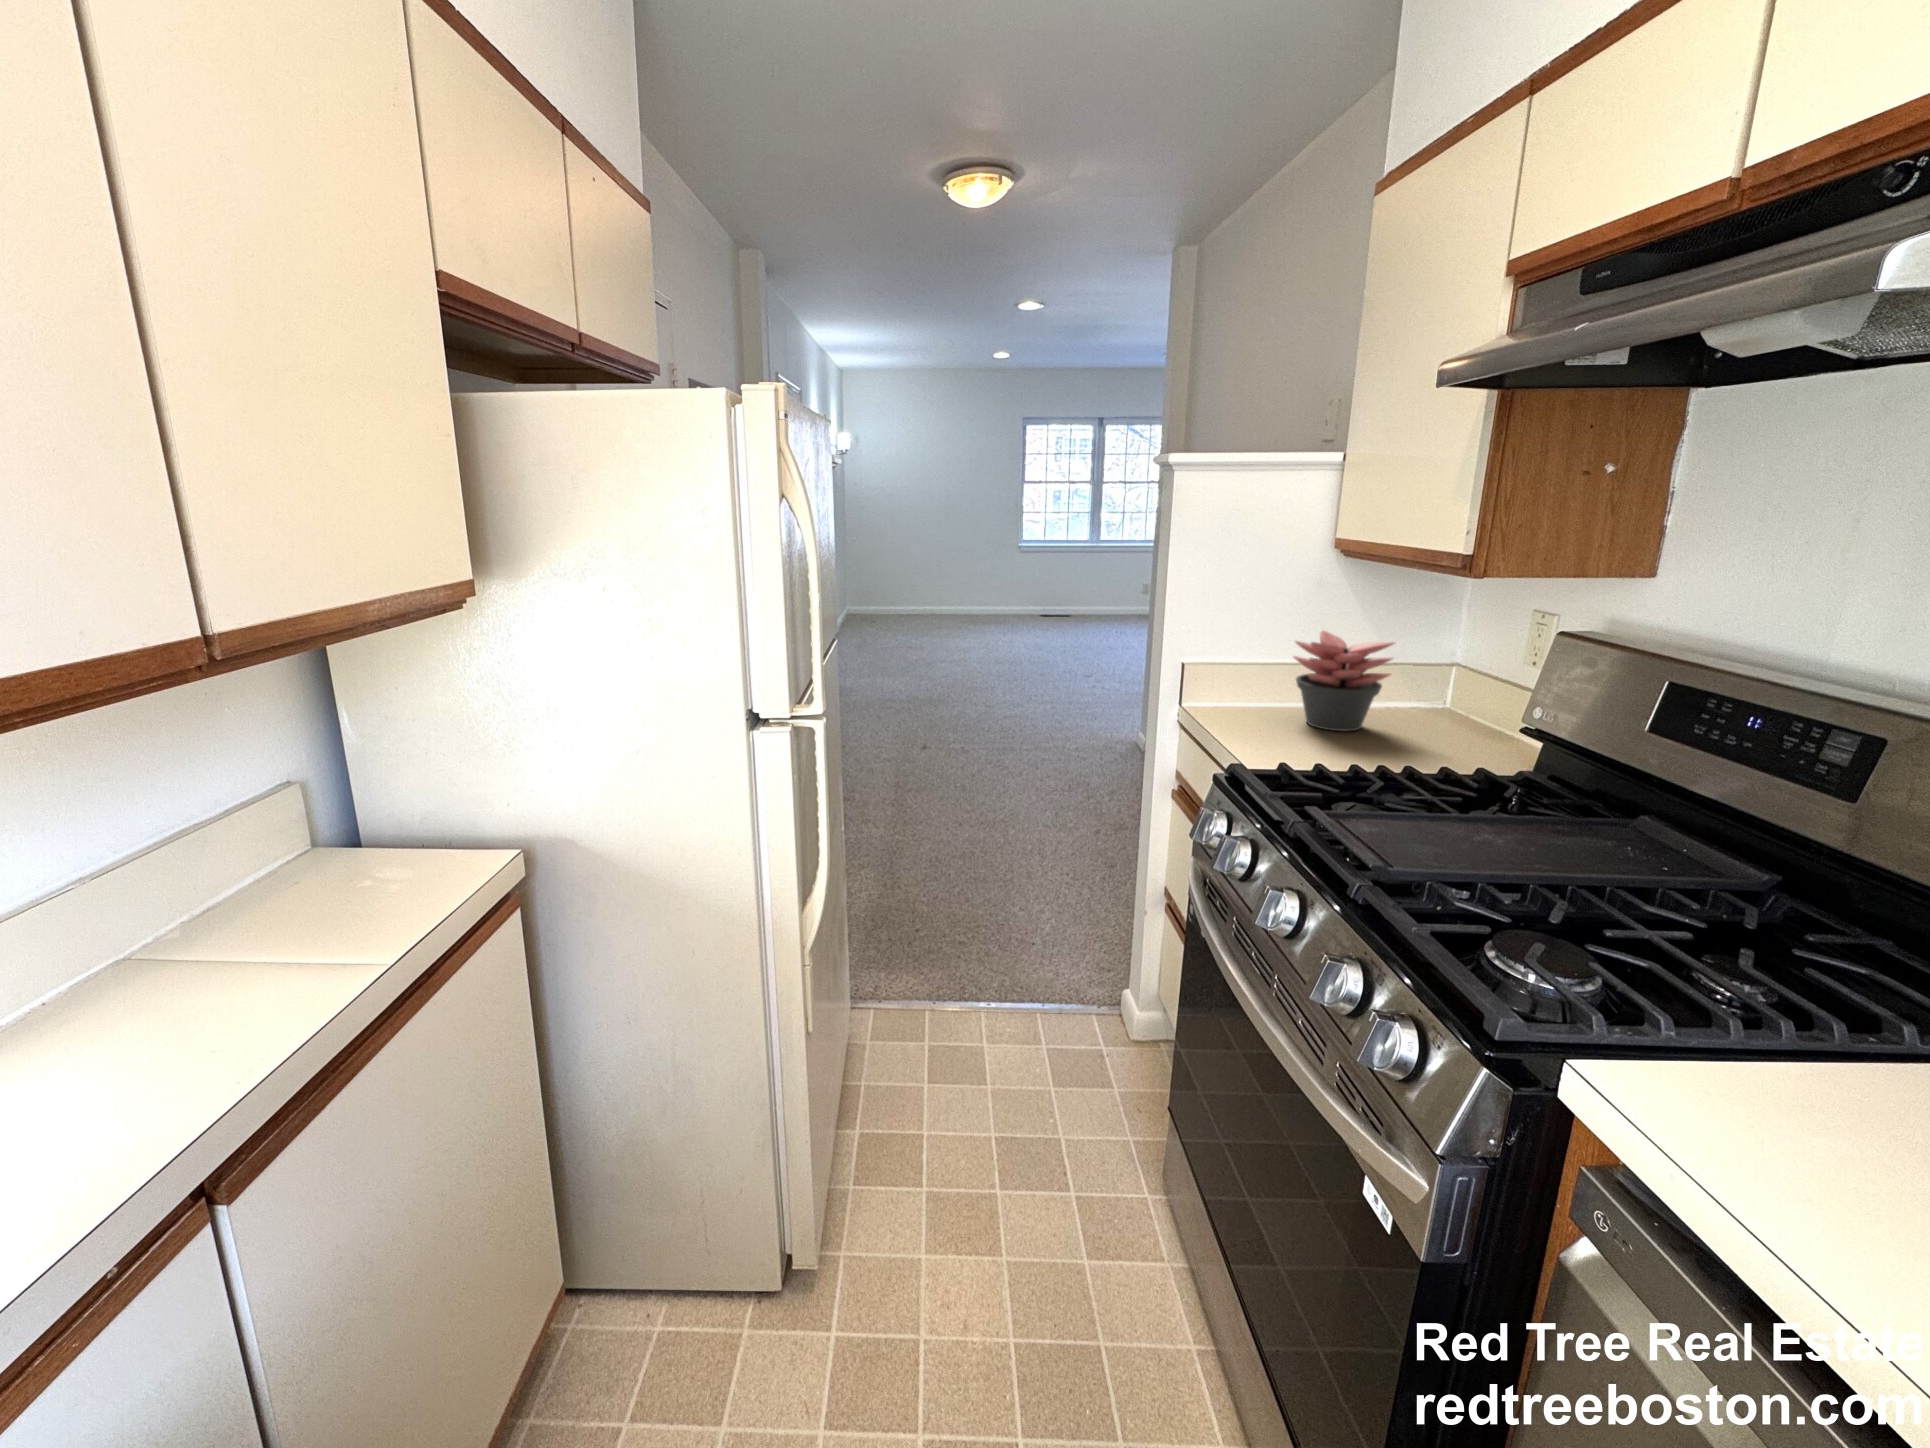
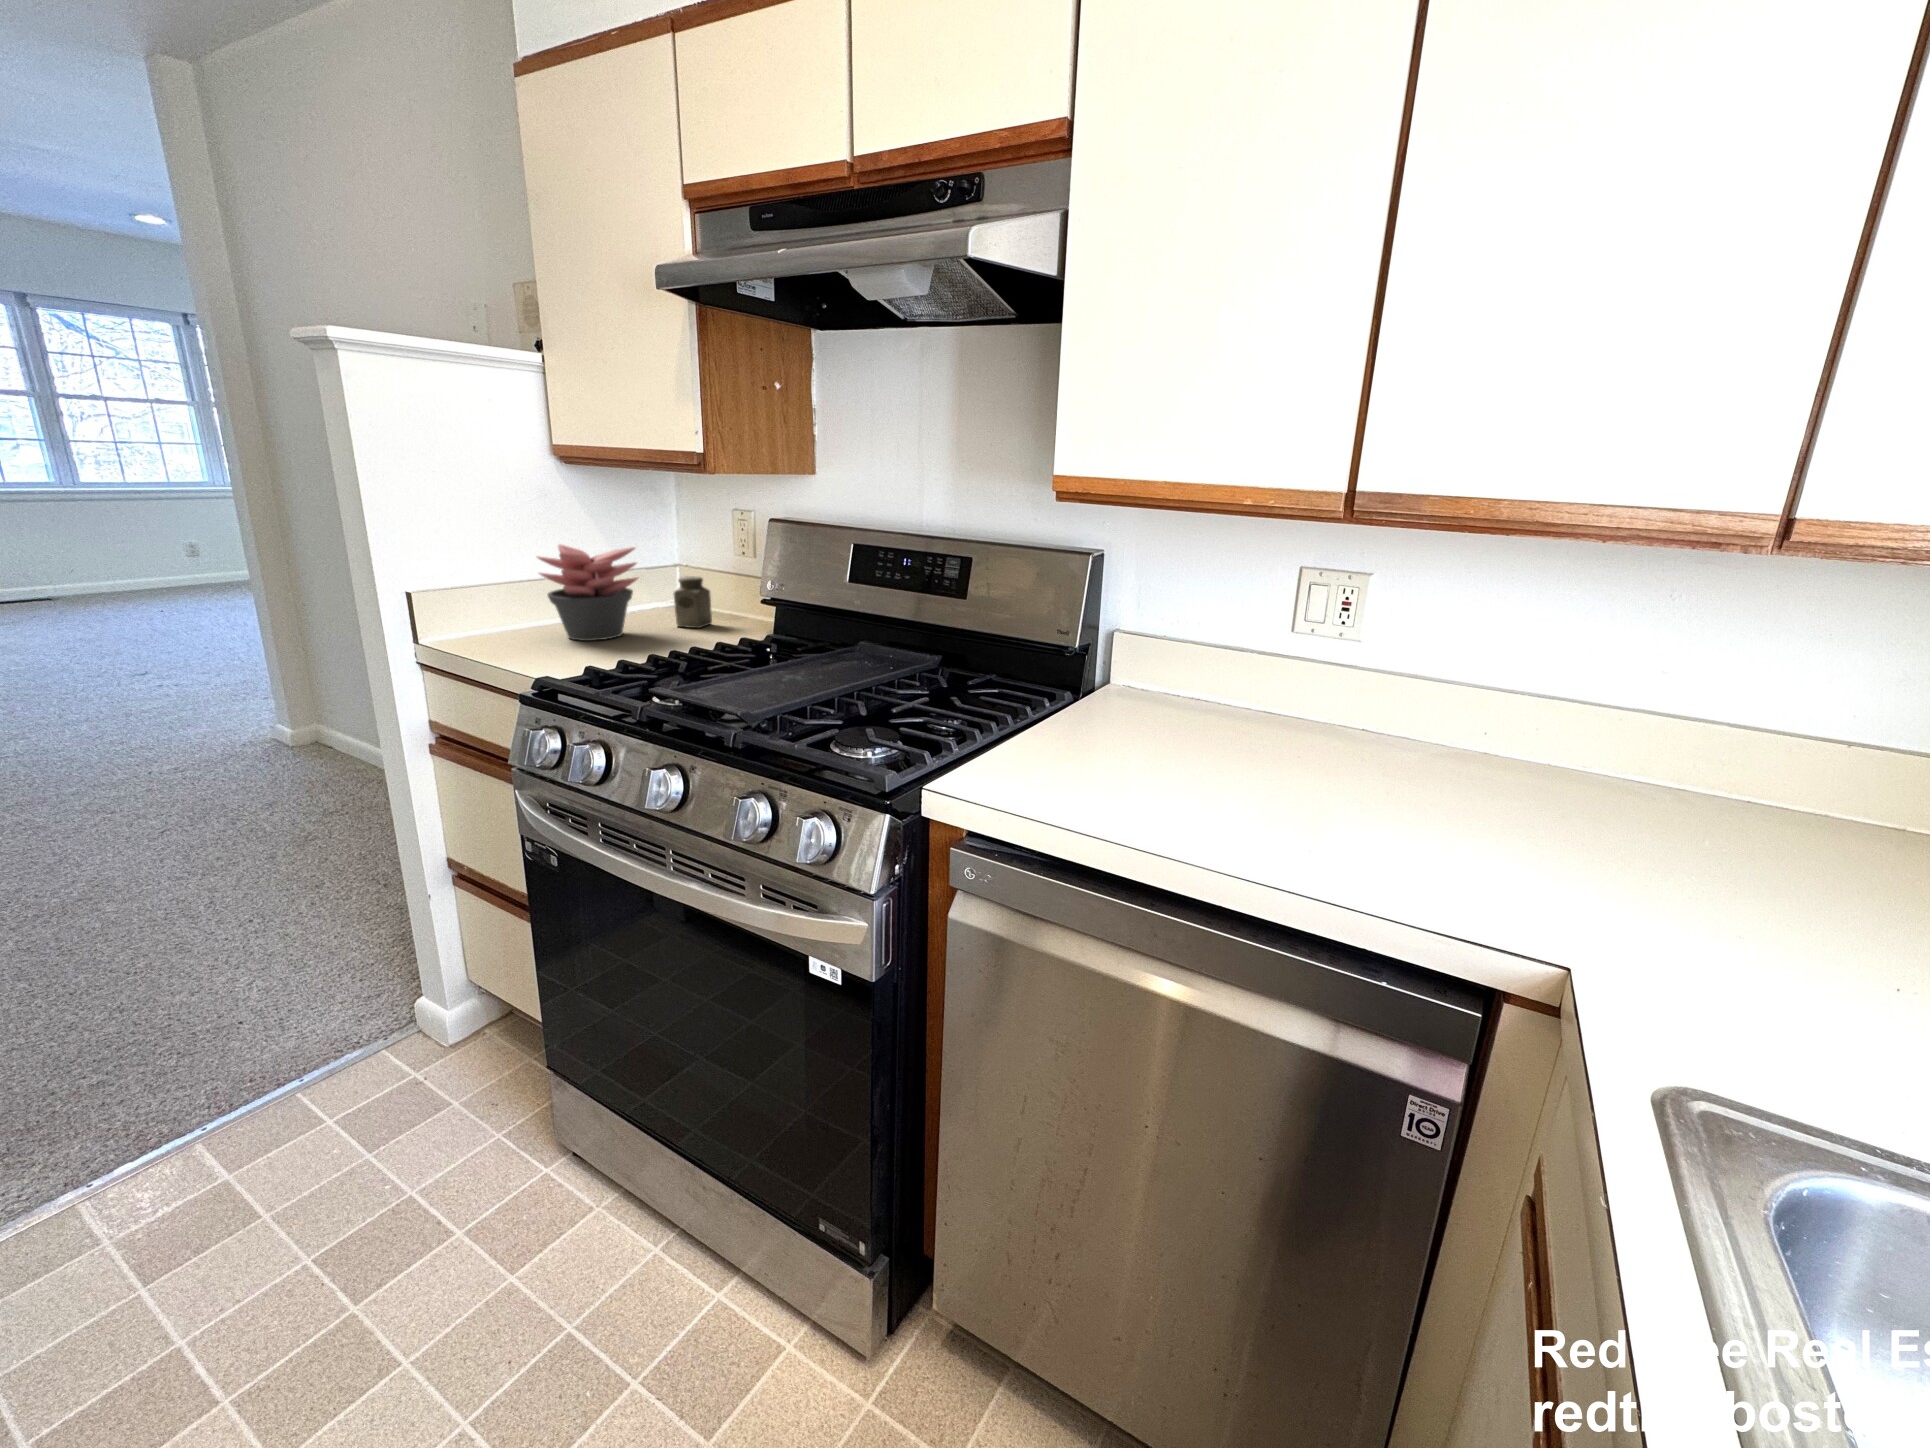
salt shaker: none [1427,679,1478,739] -> present [674,576,712,628]

